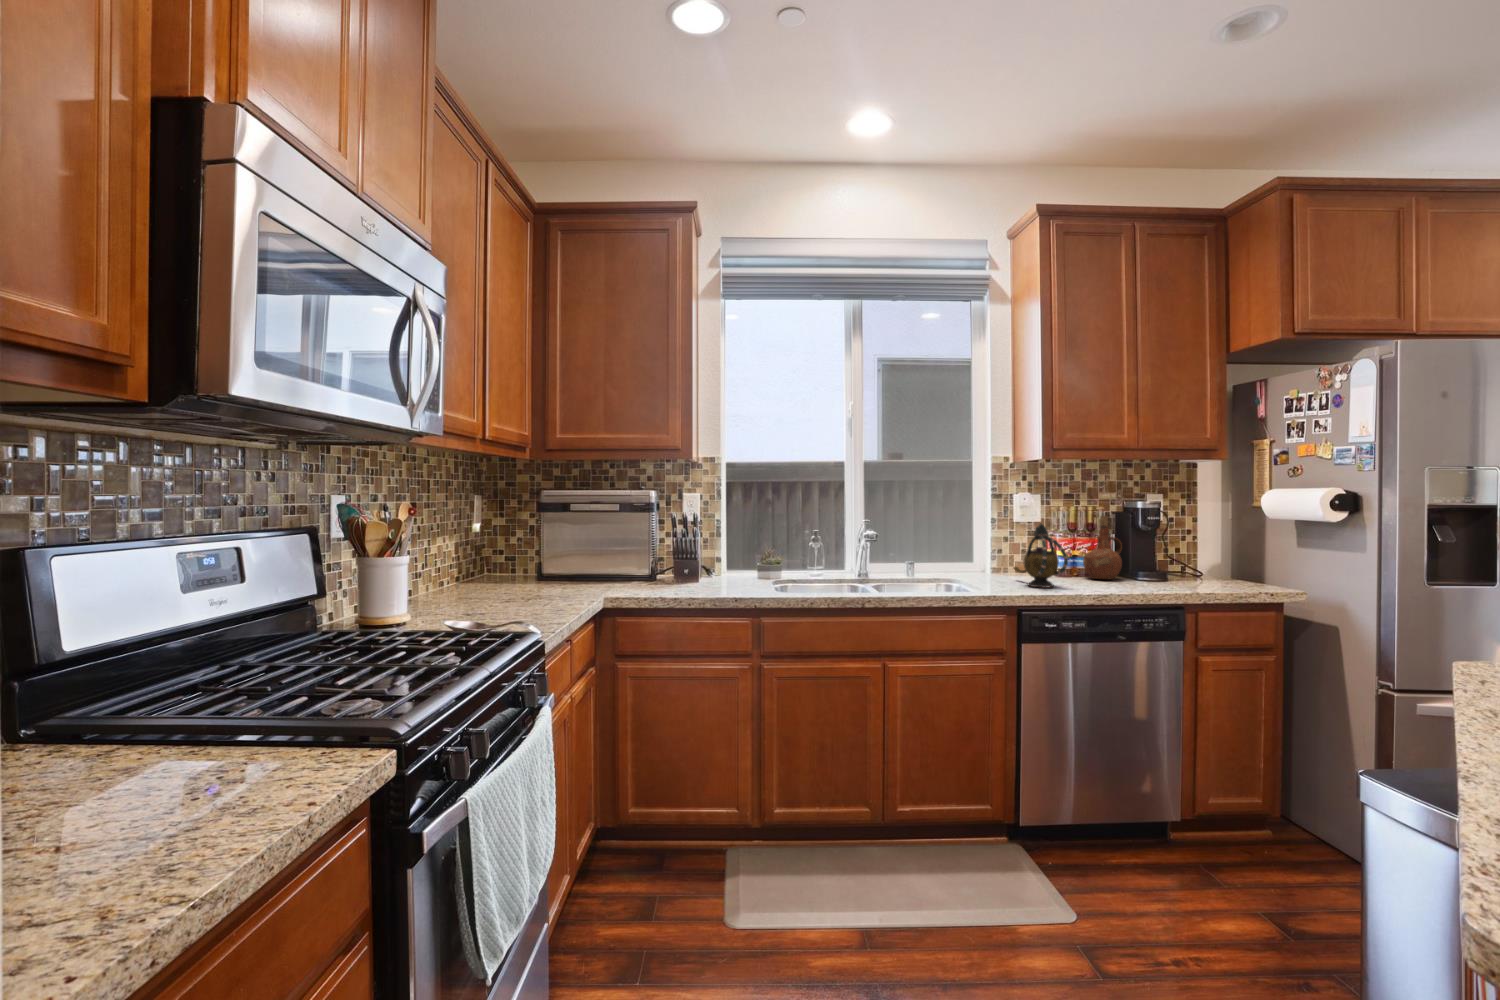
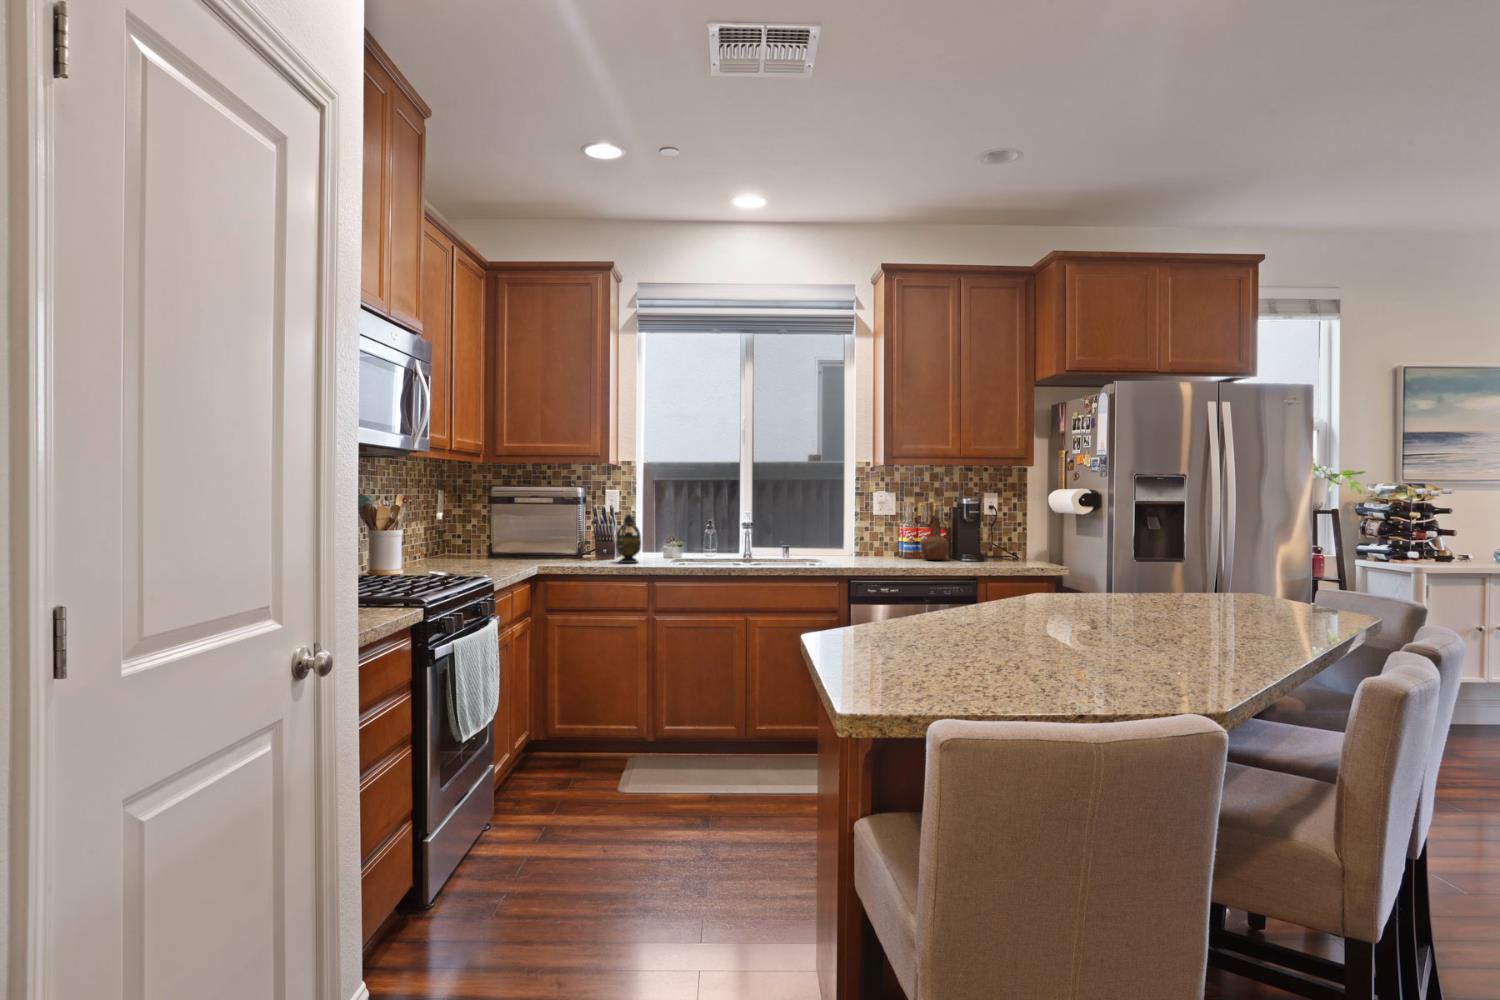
teapot: present [1013,523,1068,587] -> present [616,514,641,563]

